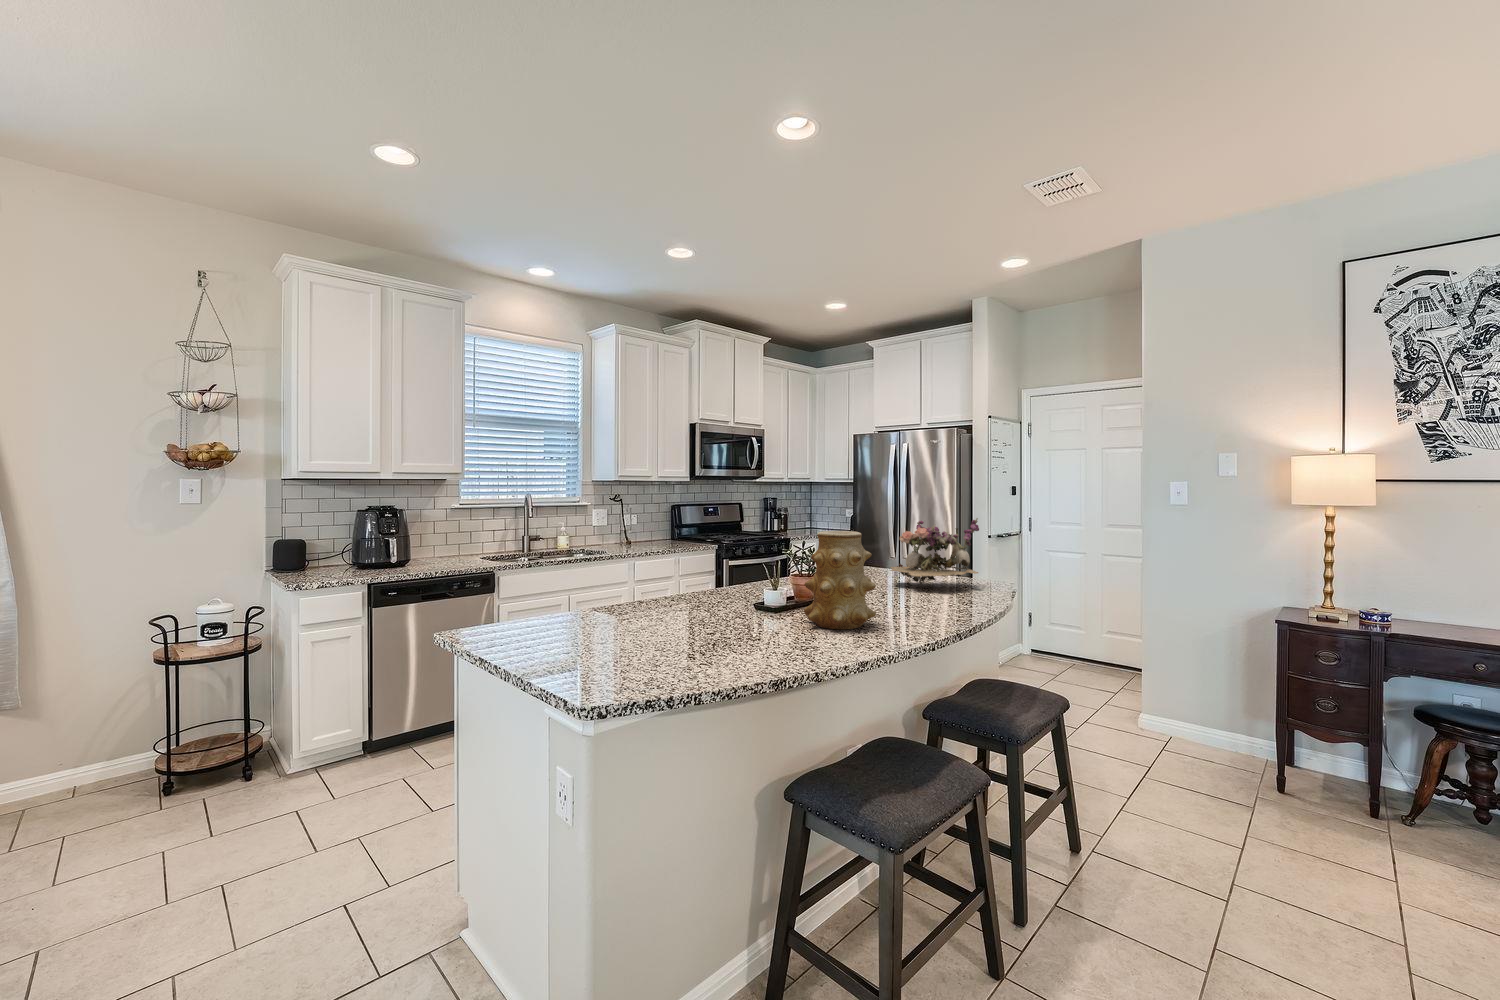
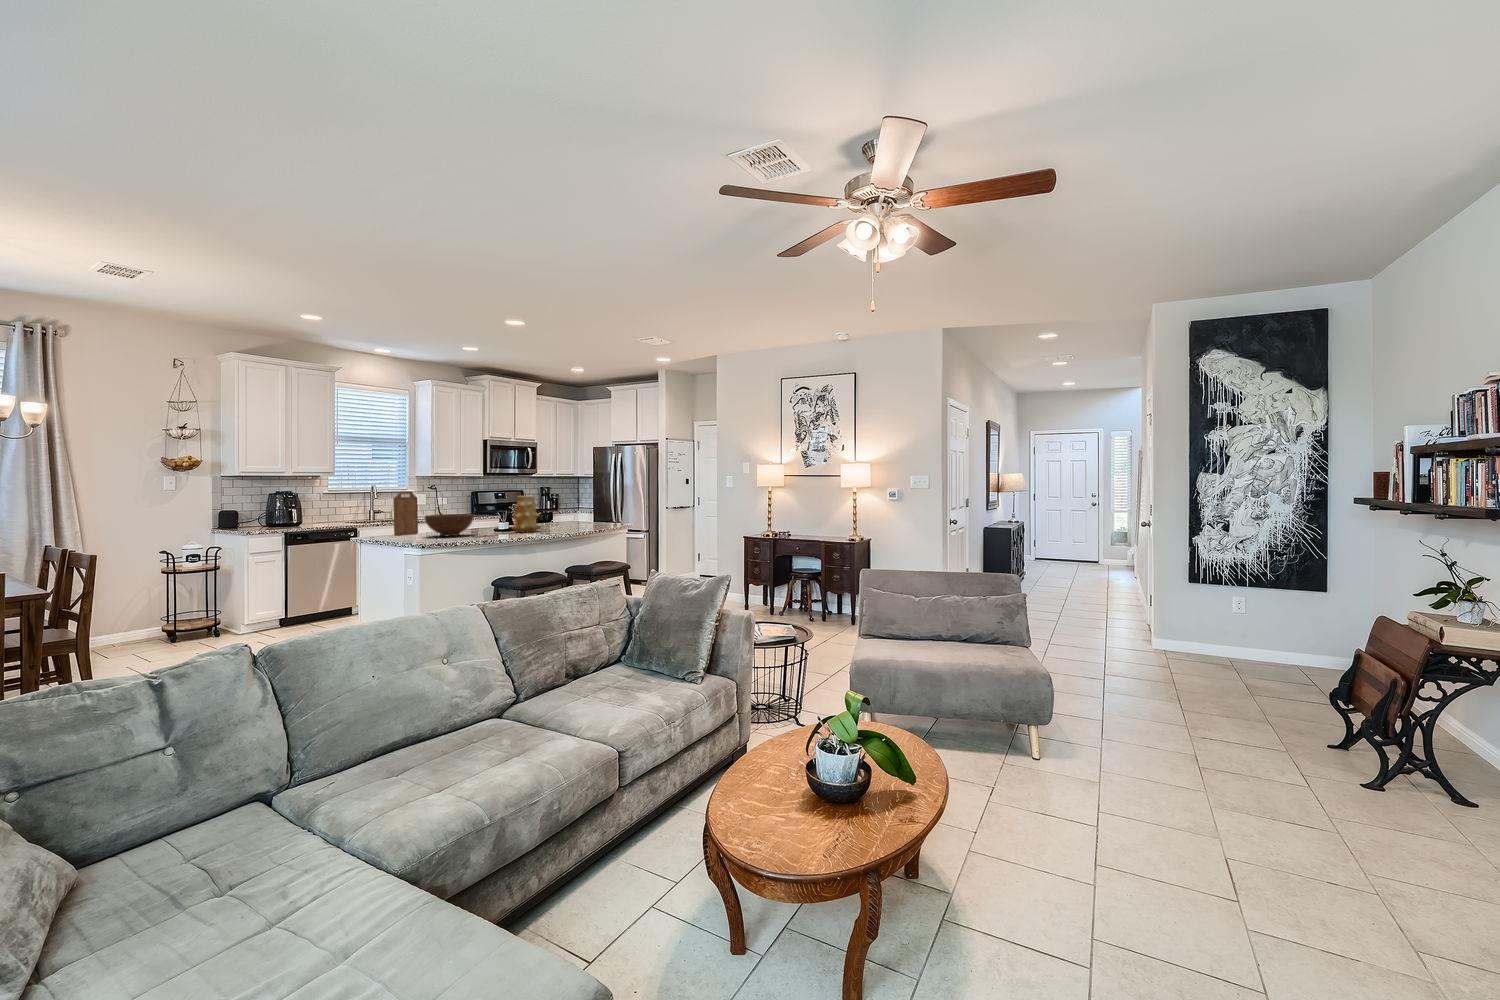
cutting board: none [532,517,586,626] -> present [393,492,418,536]
flower arrangement: present [890,518,979,585] -> none [570,493,611,524]
fruit bowl: none [599,577,721,646] -> present [425,514,474,536]

